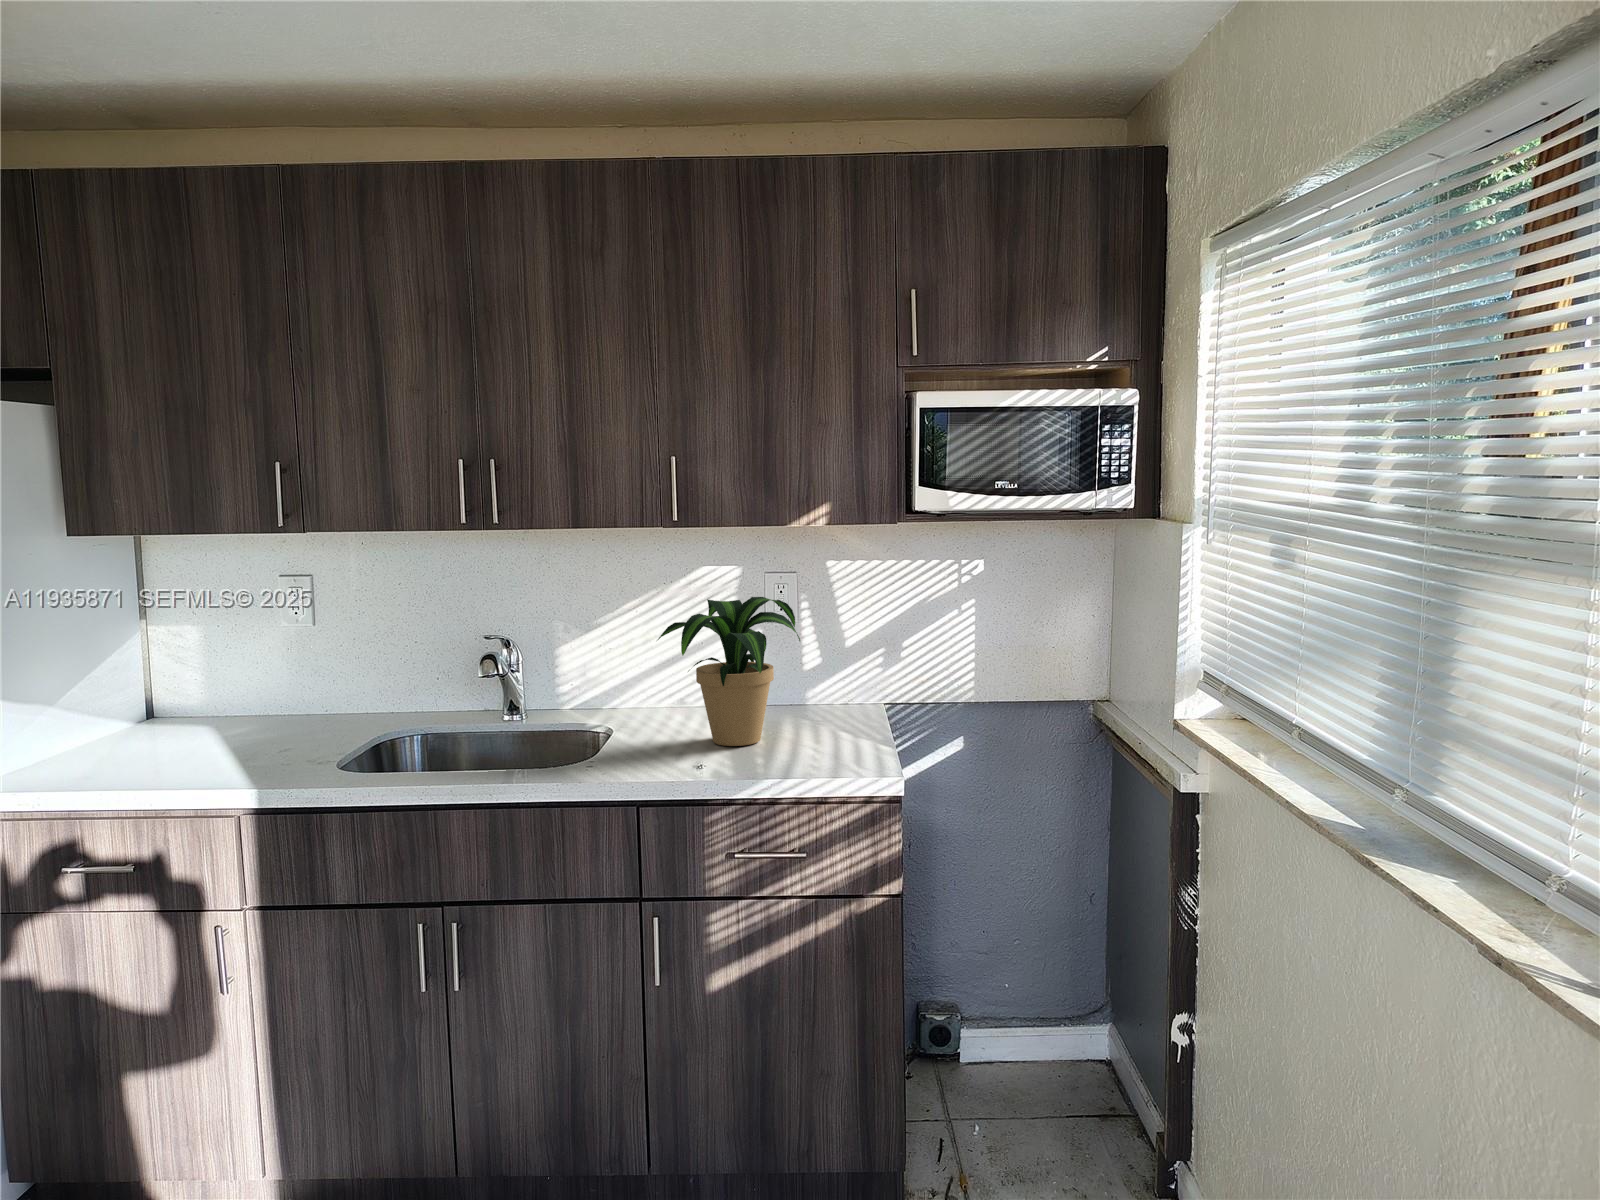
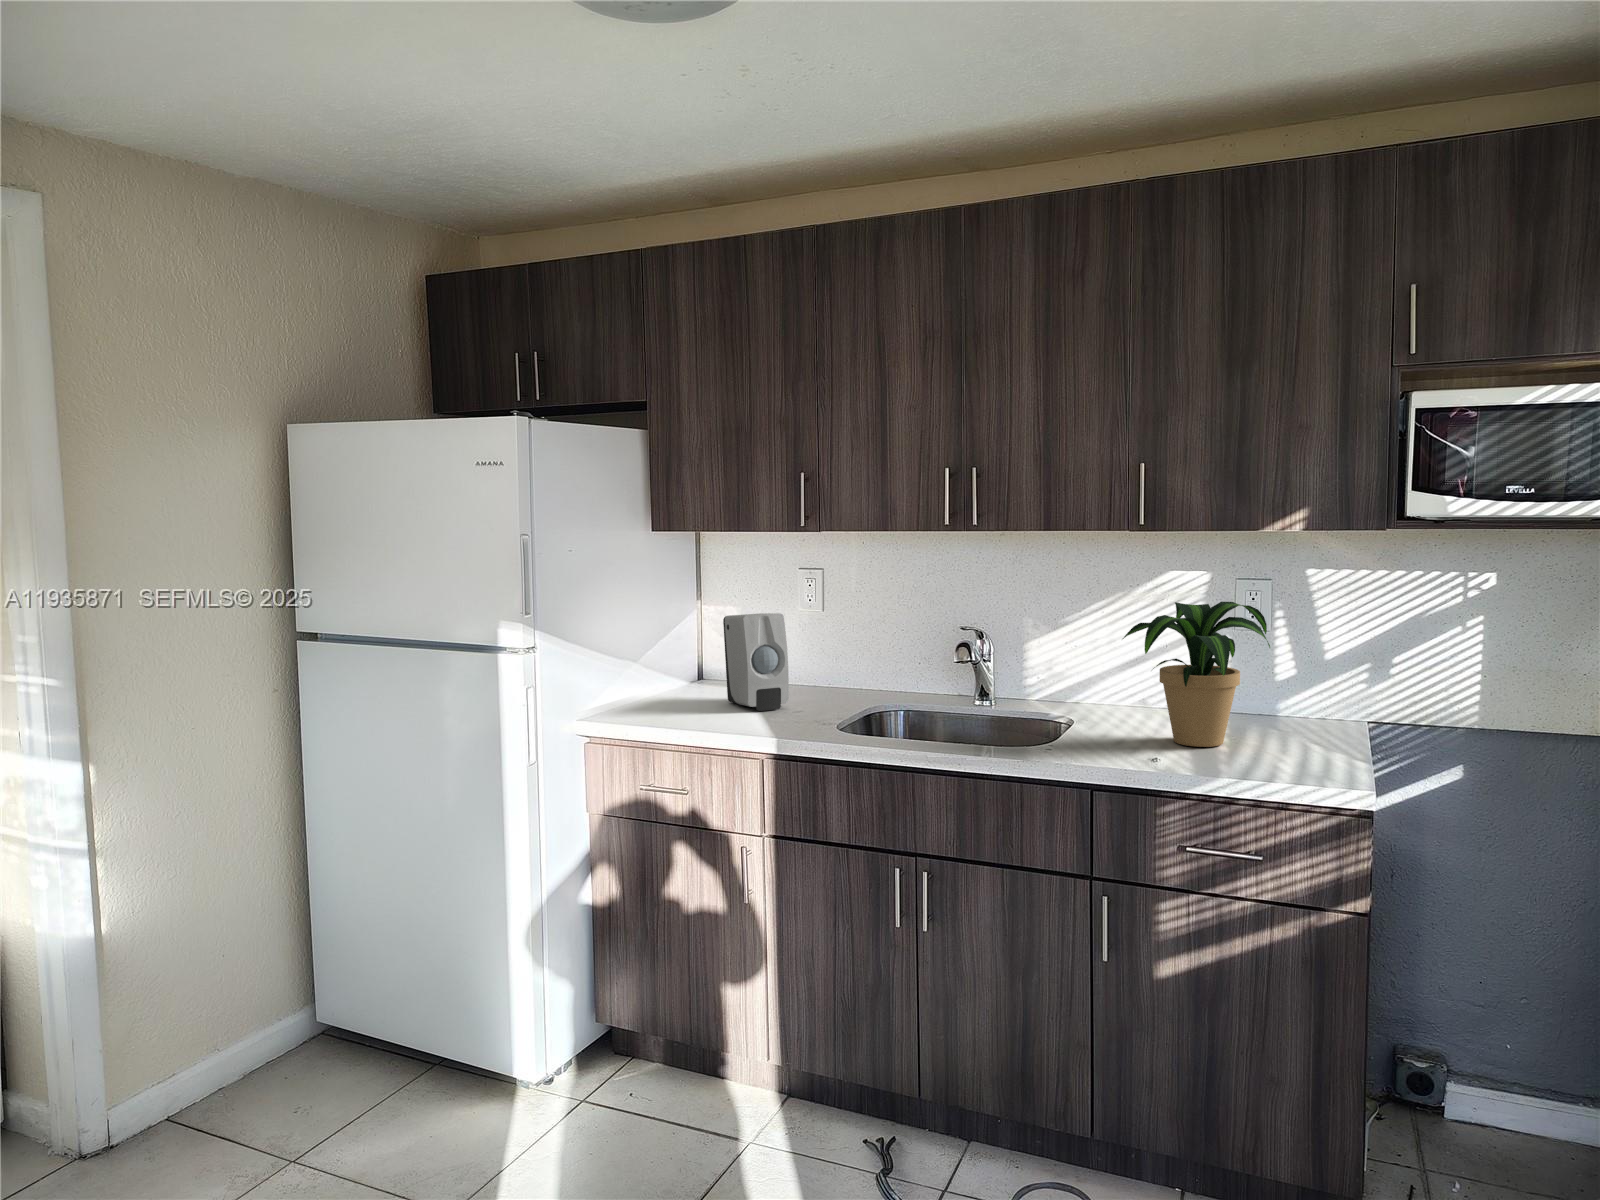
soap dispenser: none [187,632,278,750] -> present [723,613,789,711]

